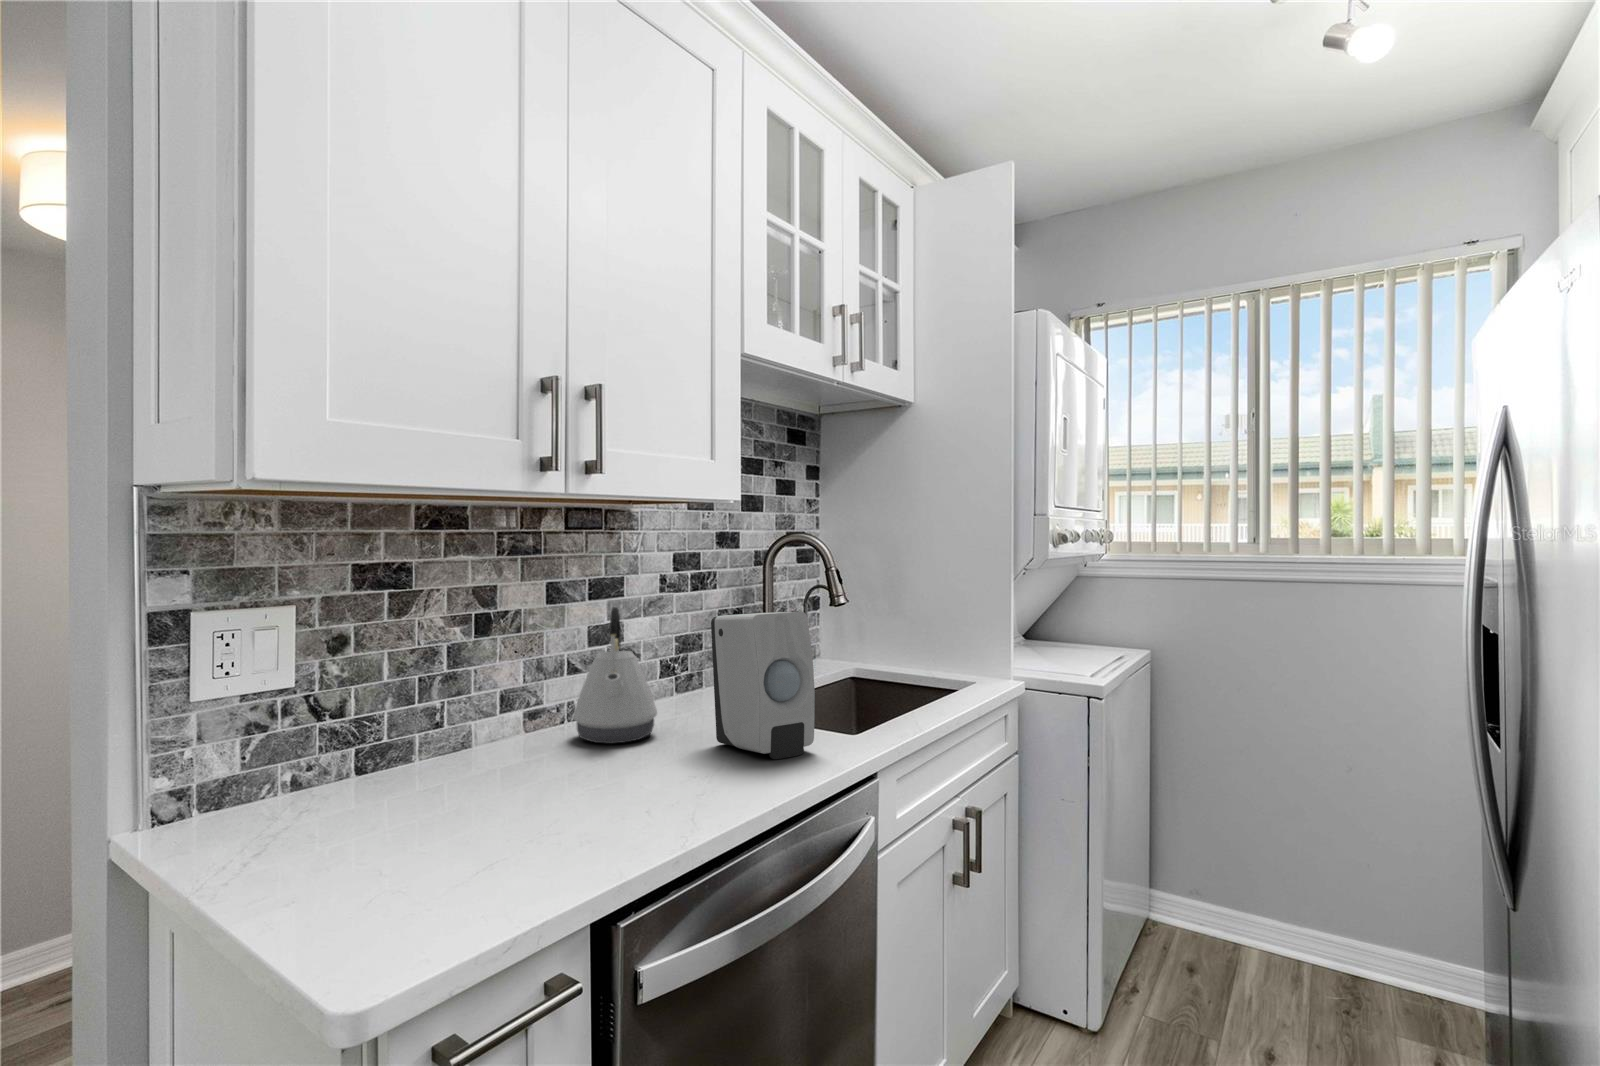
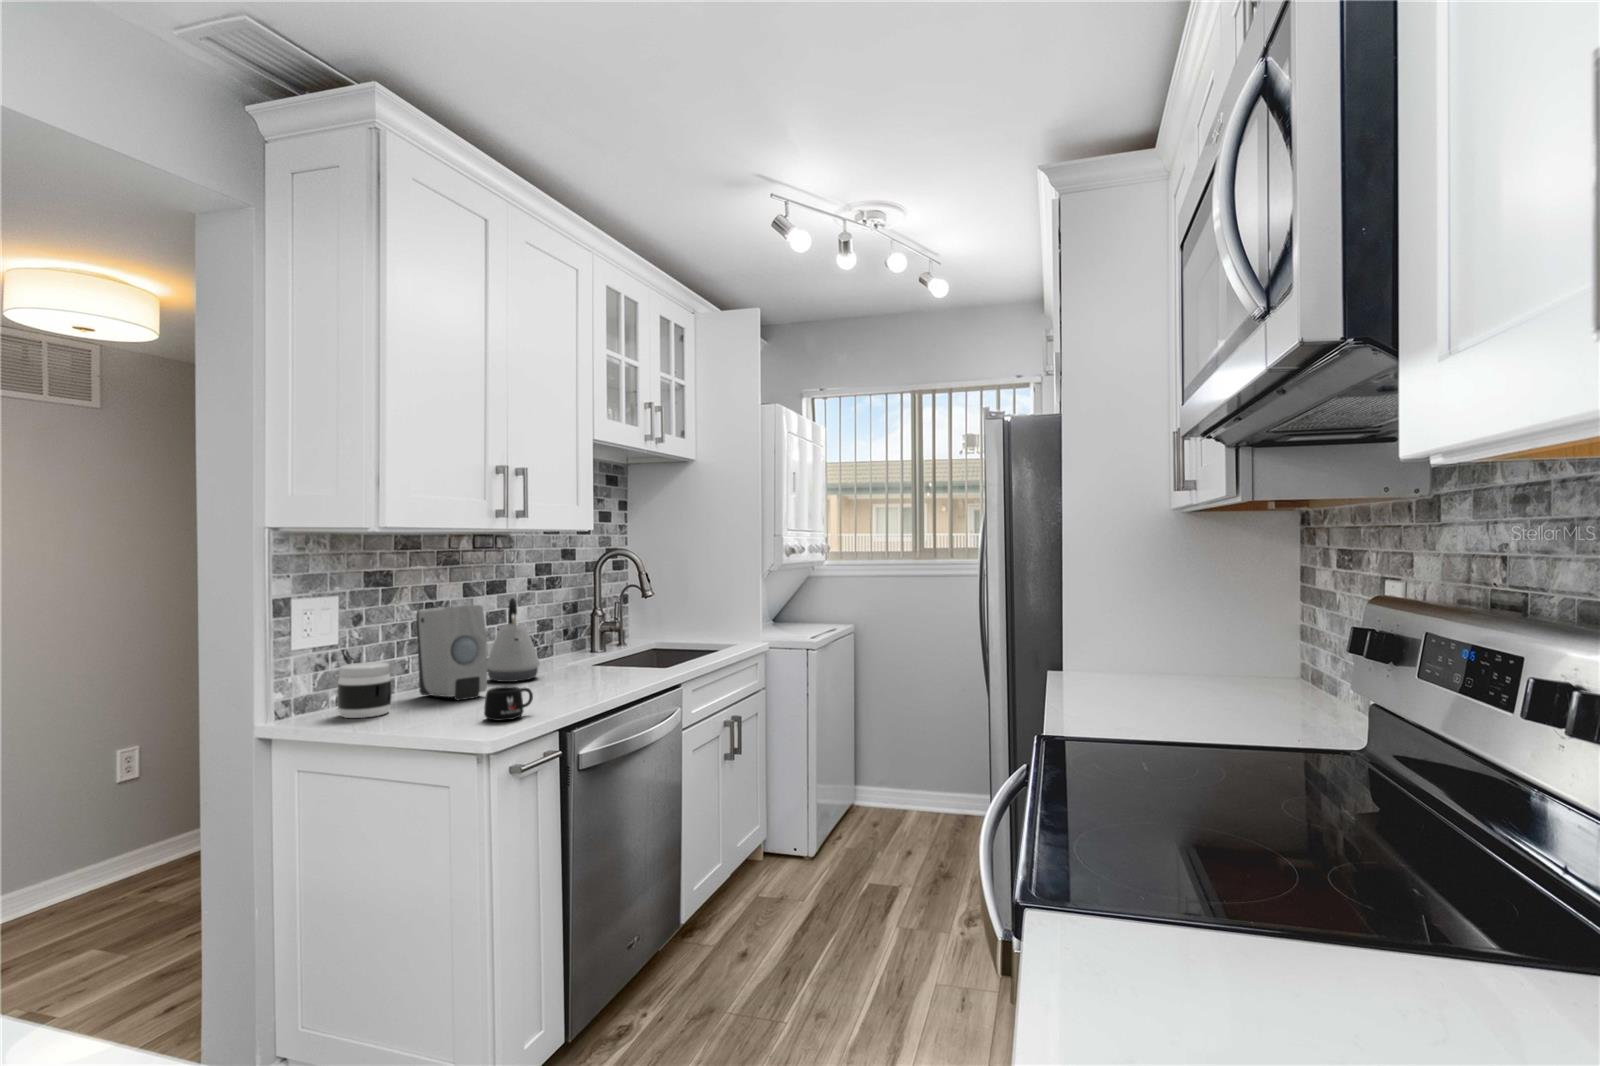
soap dispenser: present [711,612,815,759] -> present [416,605,487,700]
jar: none [257,723,357,831] -> present [337,662,392,718]
mug: none [469,796,573,875] -> present [484,687,533,721]

